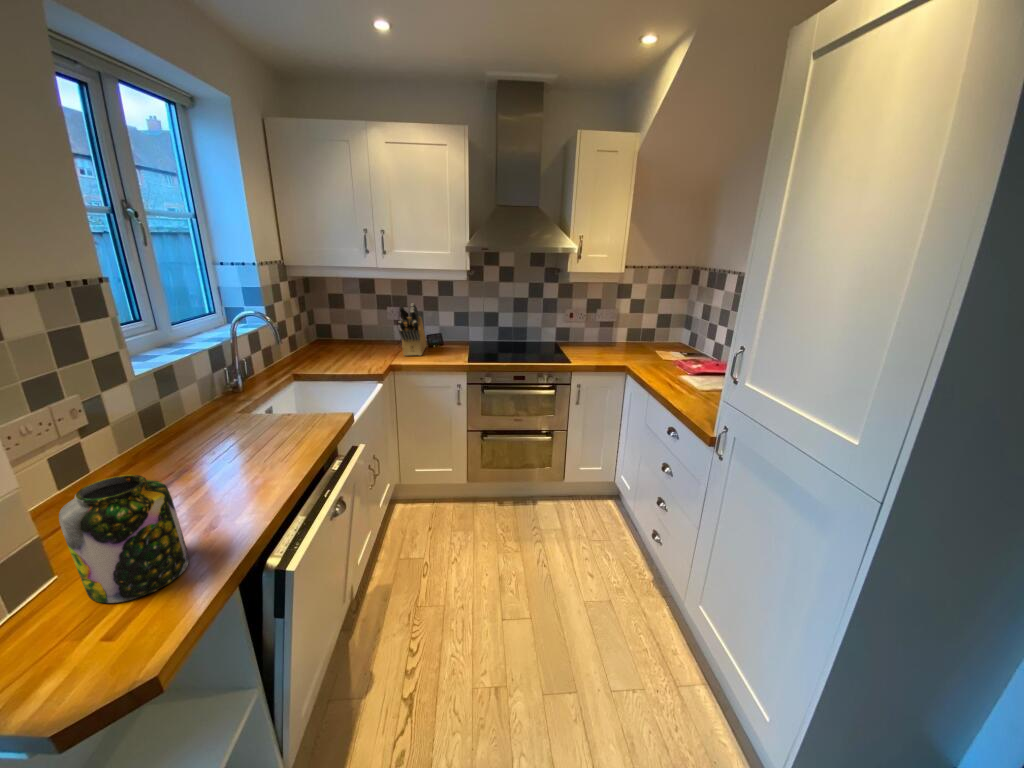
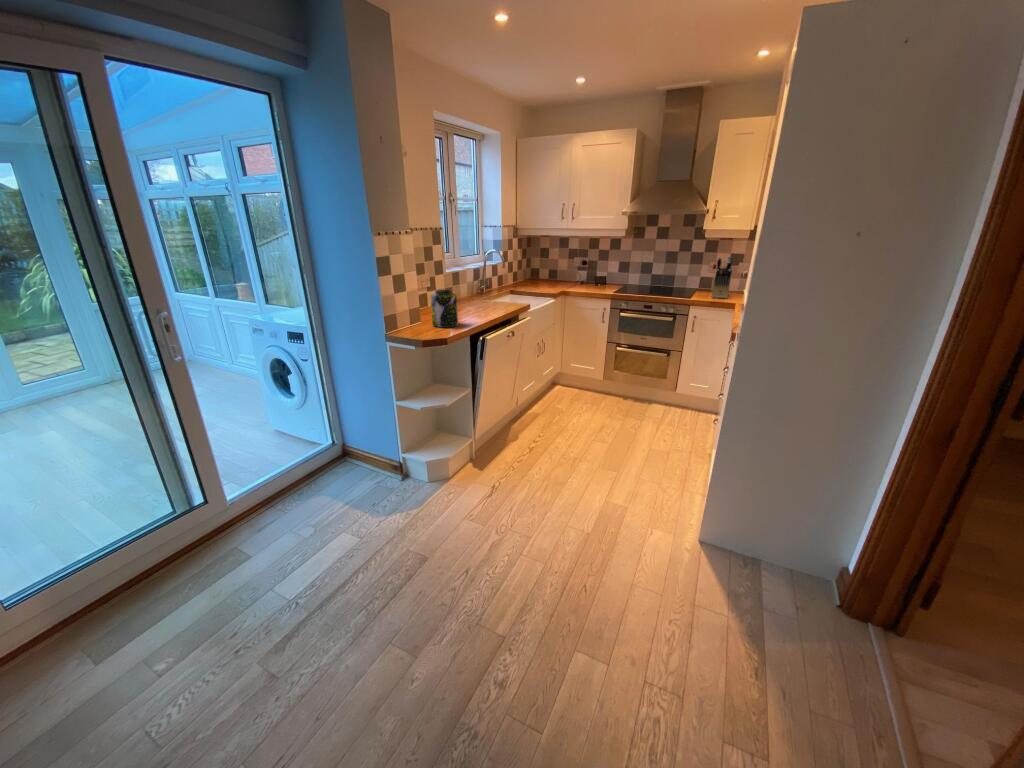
knife block: present [399,303,426,356] -> present [712,256,732,298]

